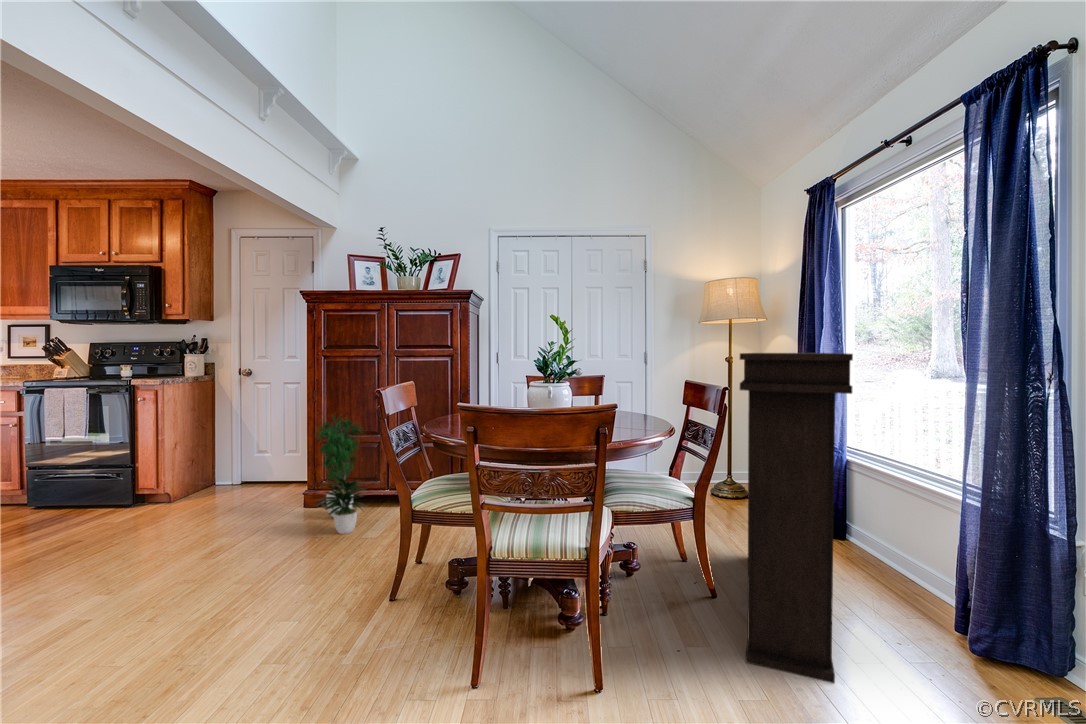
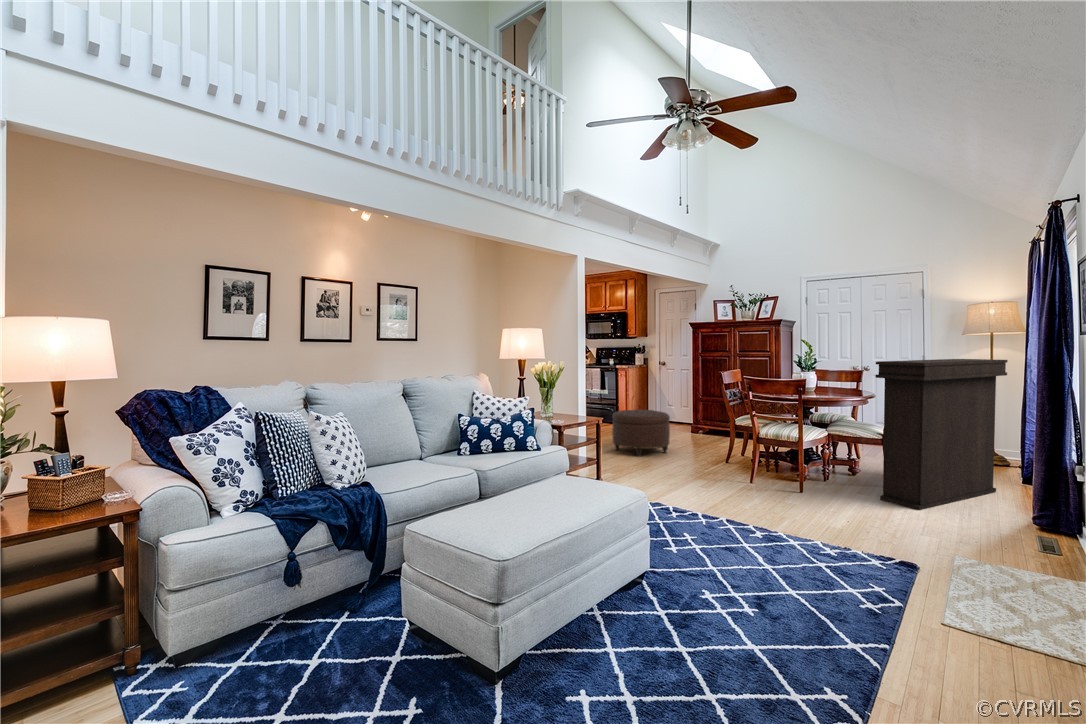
potted plant: present [315,415,365,534] -> none [695,384,721,443]
ottoman: none [46,490,246,652] -> present [612,410,670,457]

